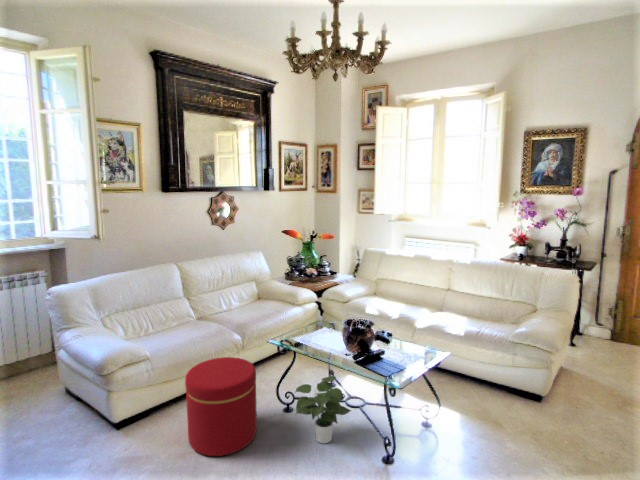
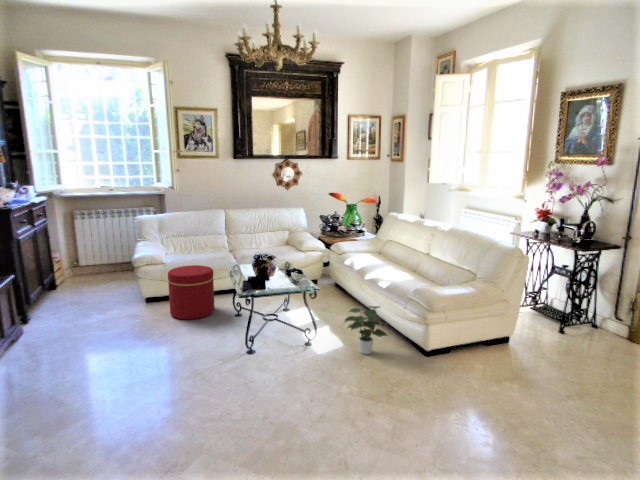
potted plant: present [296,376,351,443] -> present [345,306,388,355]

